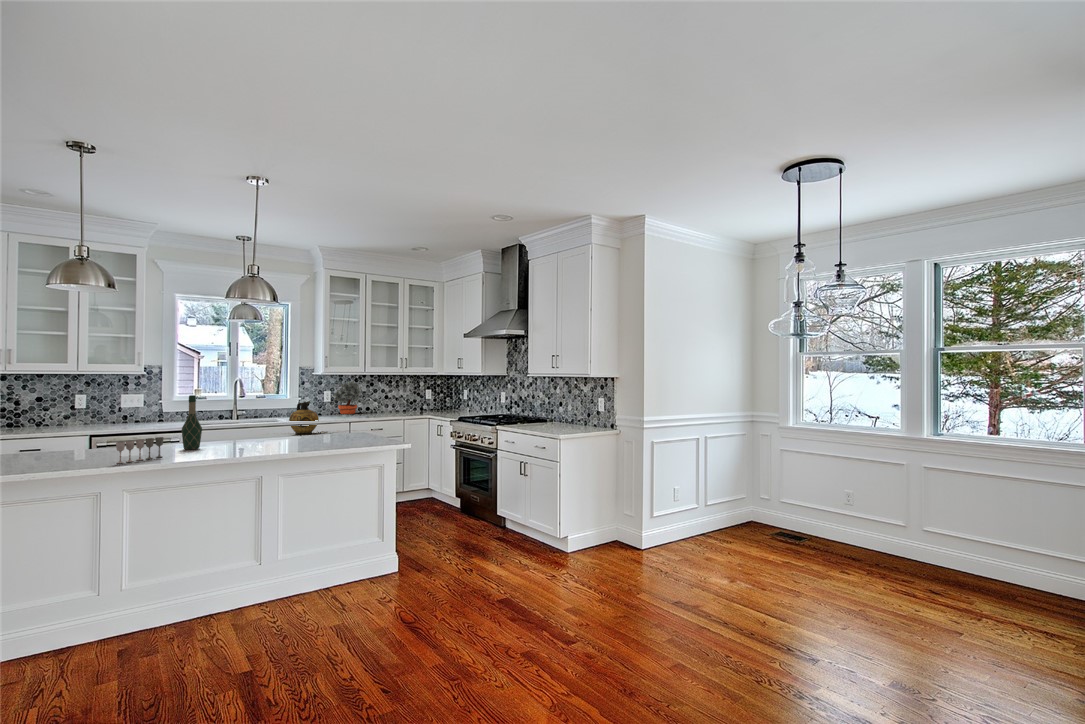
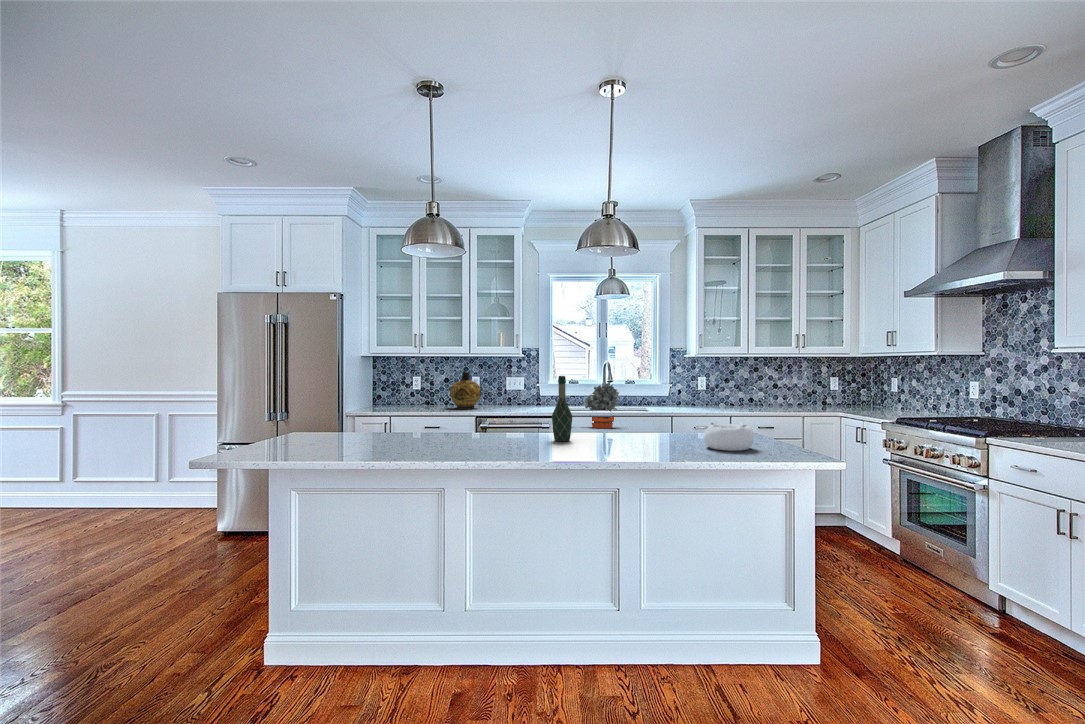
potted plant: present [332,380,361,414] -> present [584,382,619,428]
ceramic jug: present [289,401,319,435] -> present [450,371,481,409]
decorative bowl: none [314,425,350,445] -> present [704,421,754,451]
wine glass: present [116,437,164,463] -> none [486,425,533,454]

